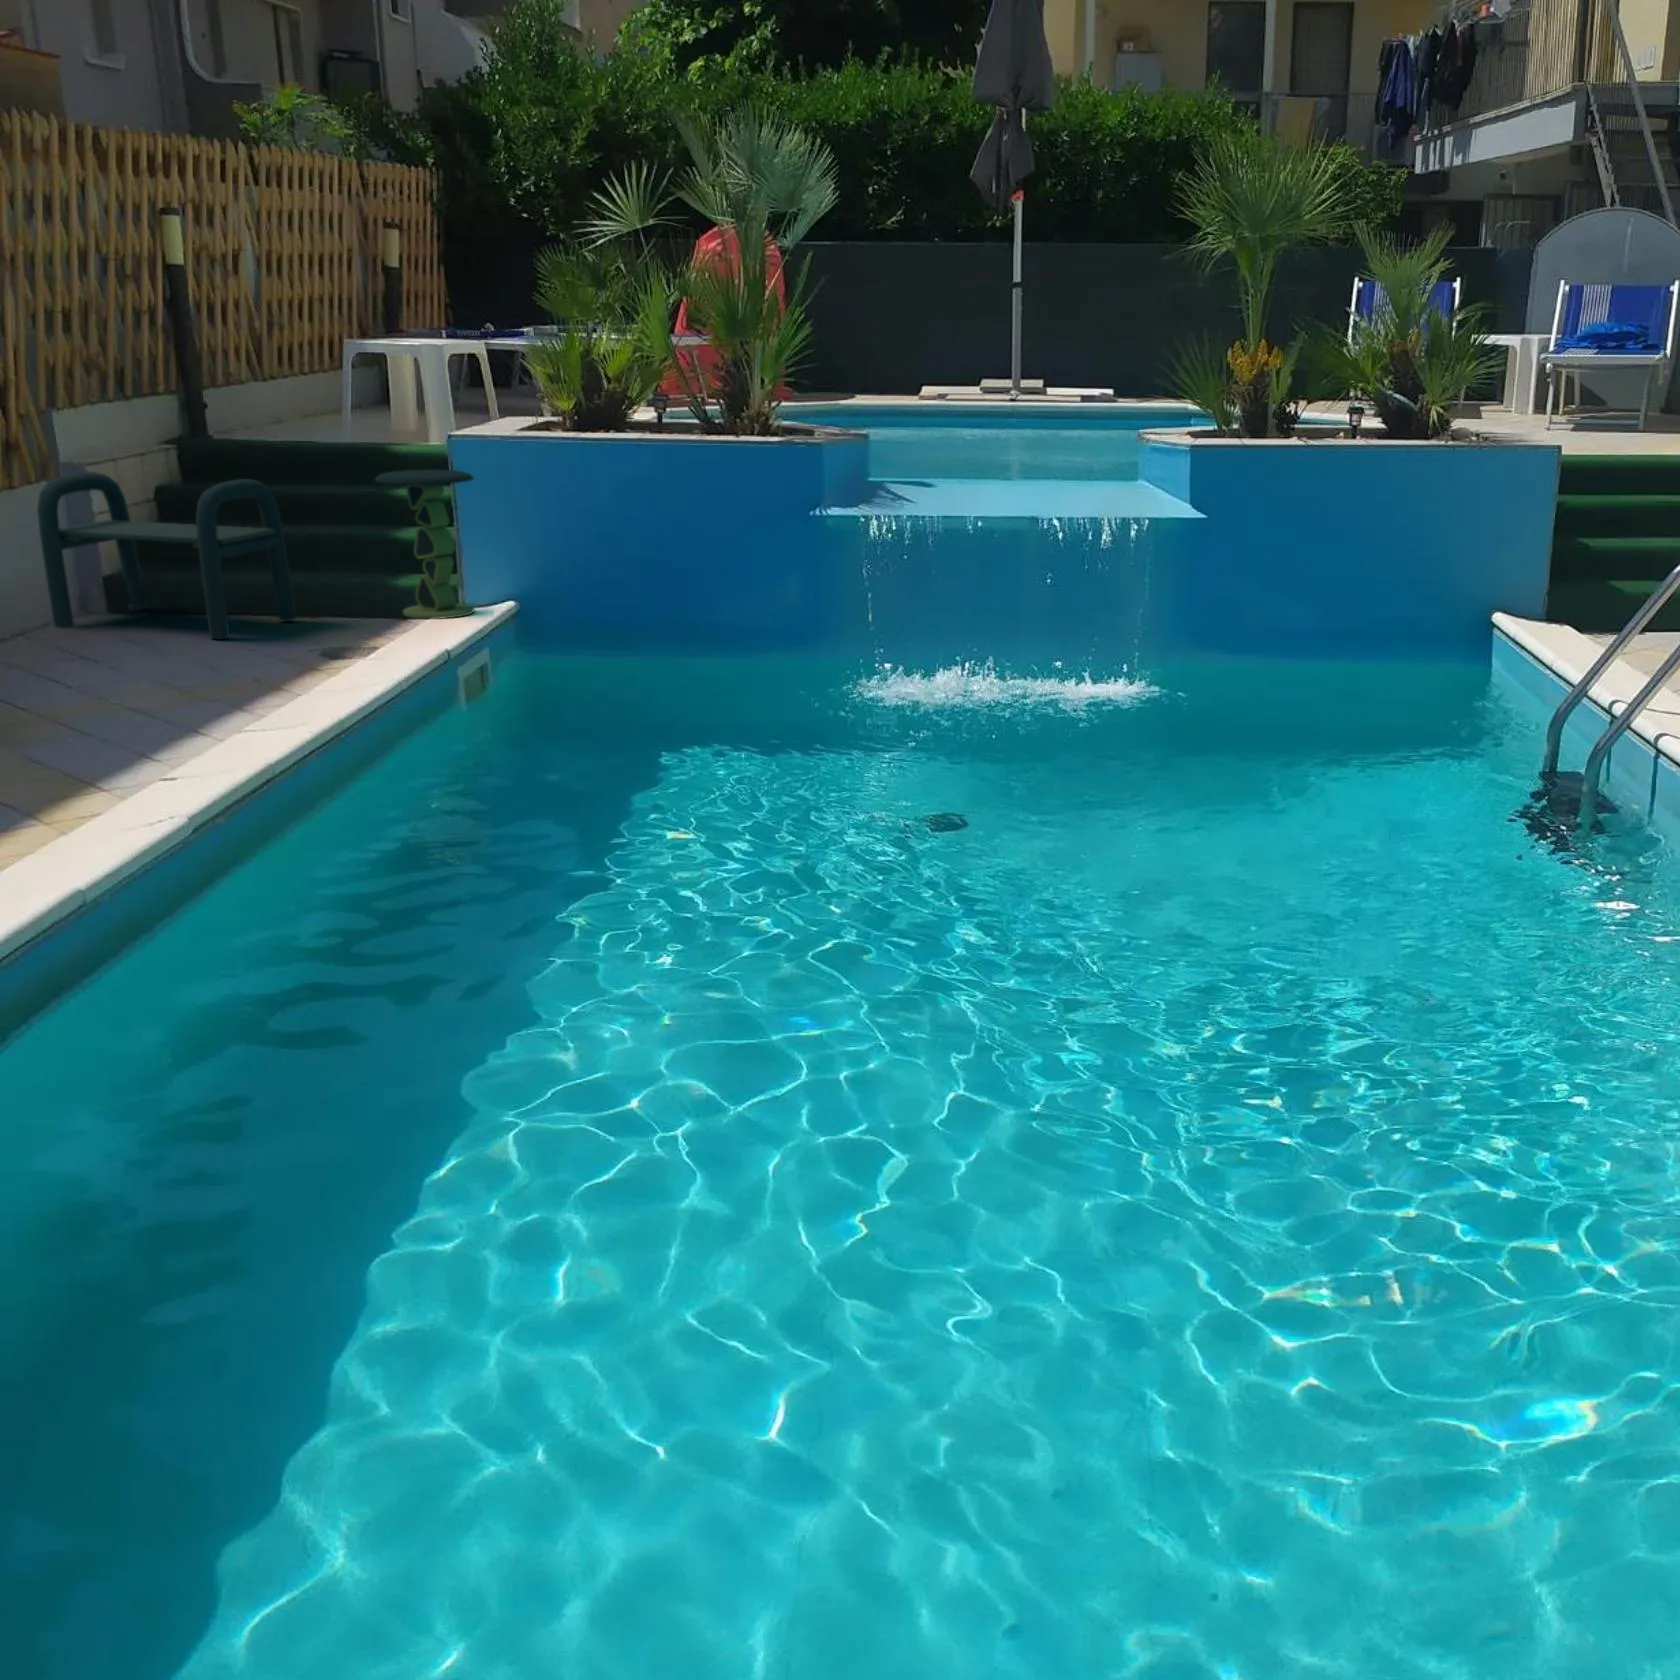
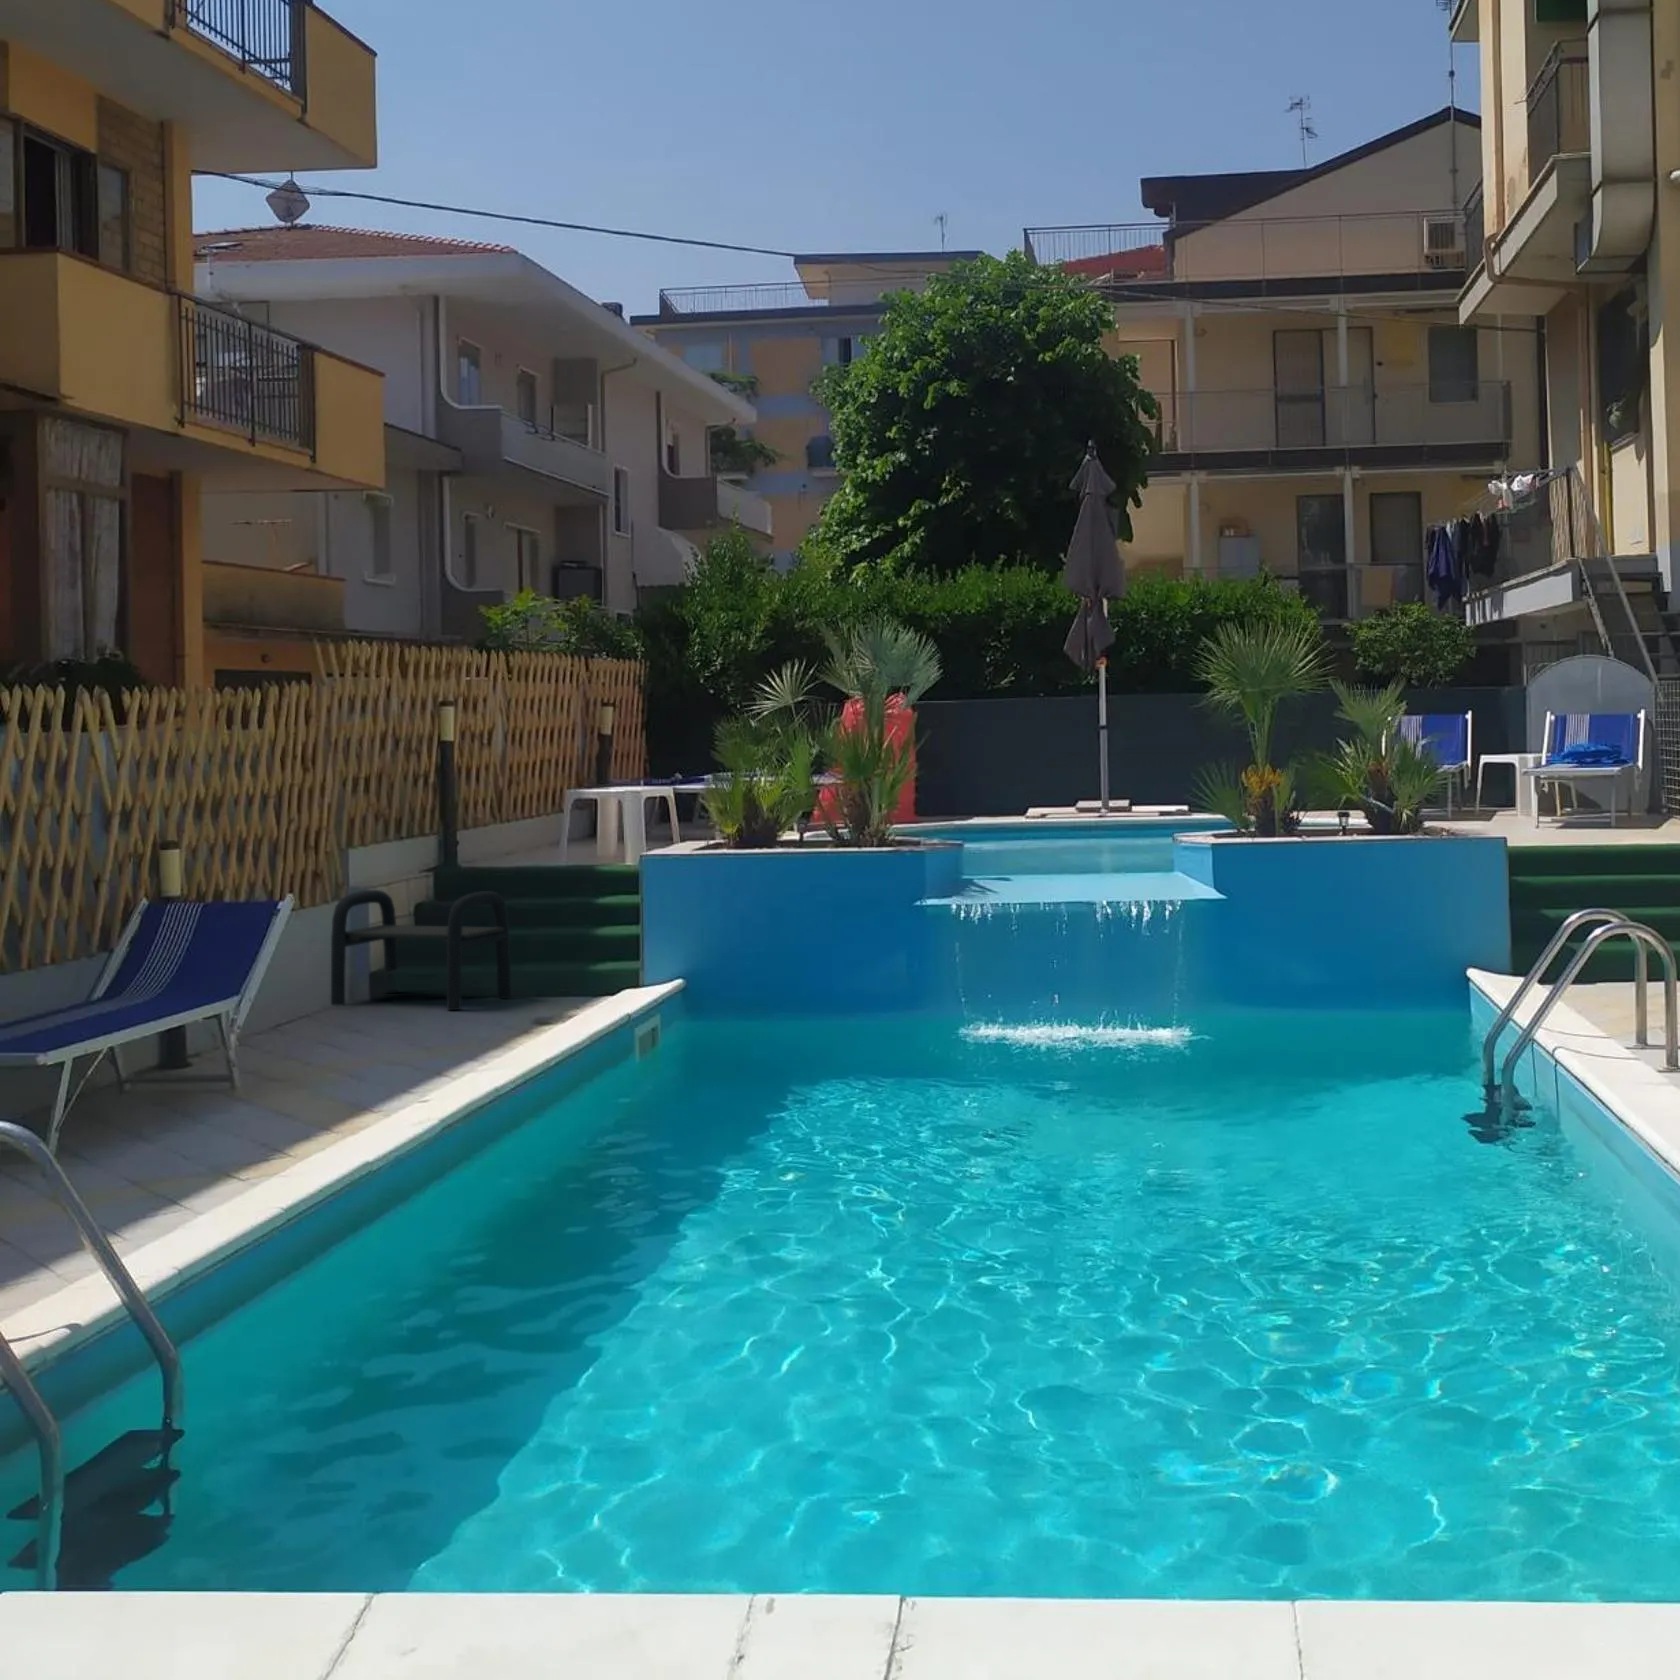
side table: present [375,470,474,619] -> none [581,881,655,994]

